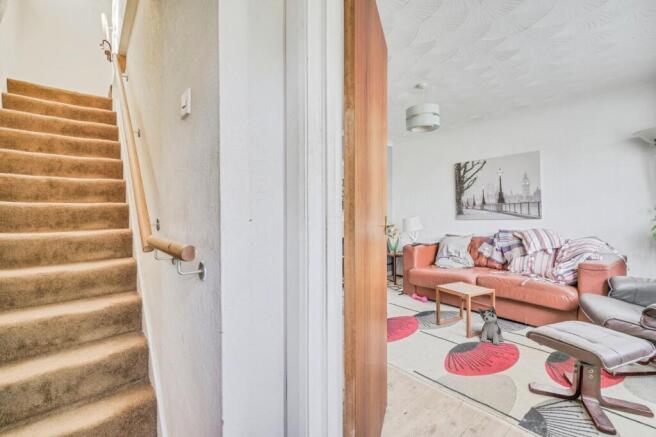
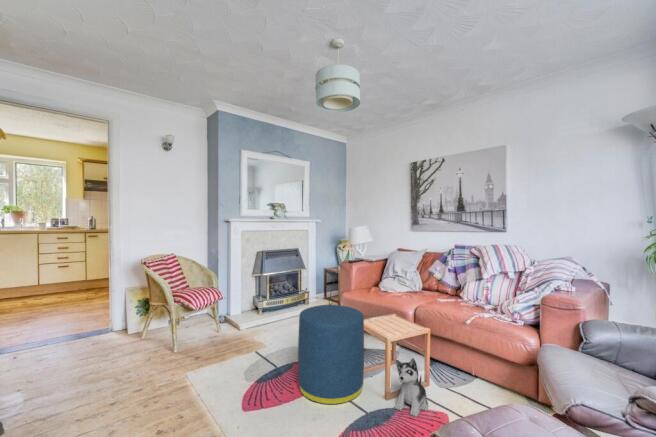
ottoman: none [402,274,452,340] -> present [298,305,364,405]

